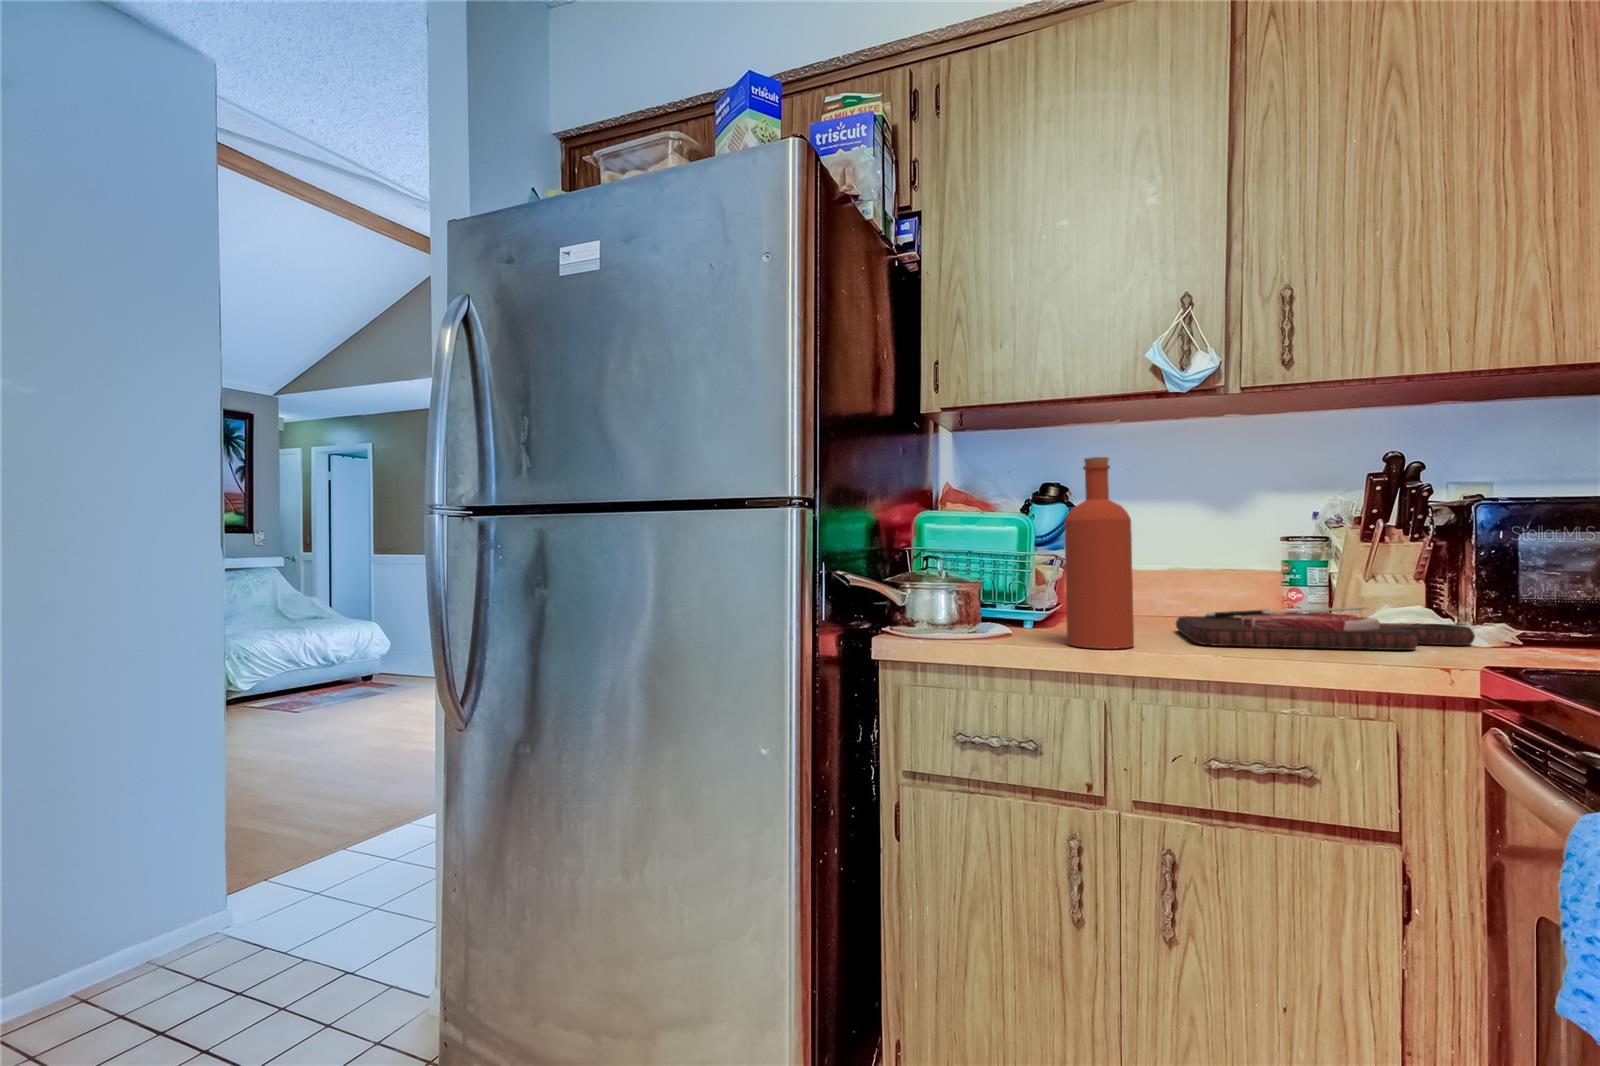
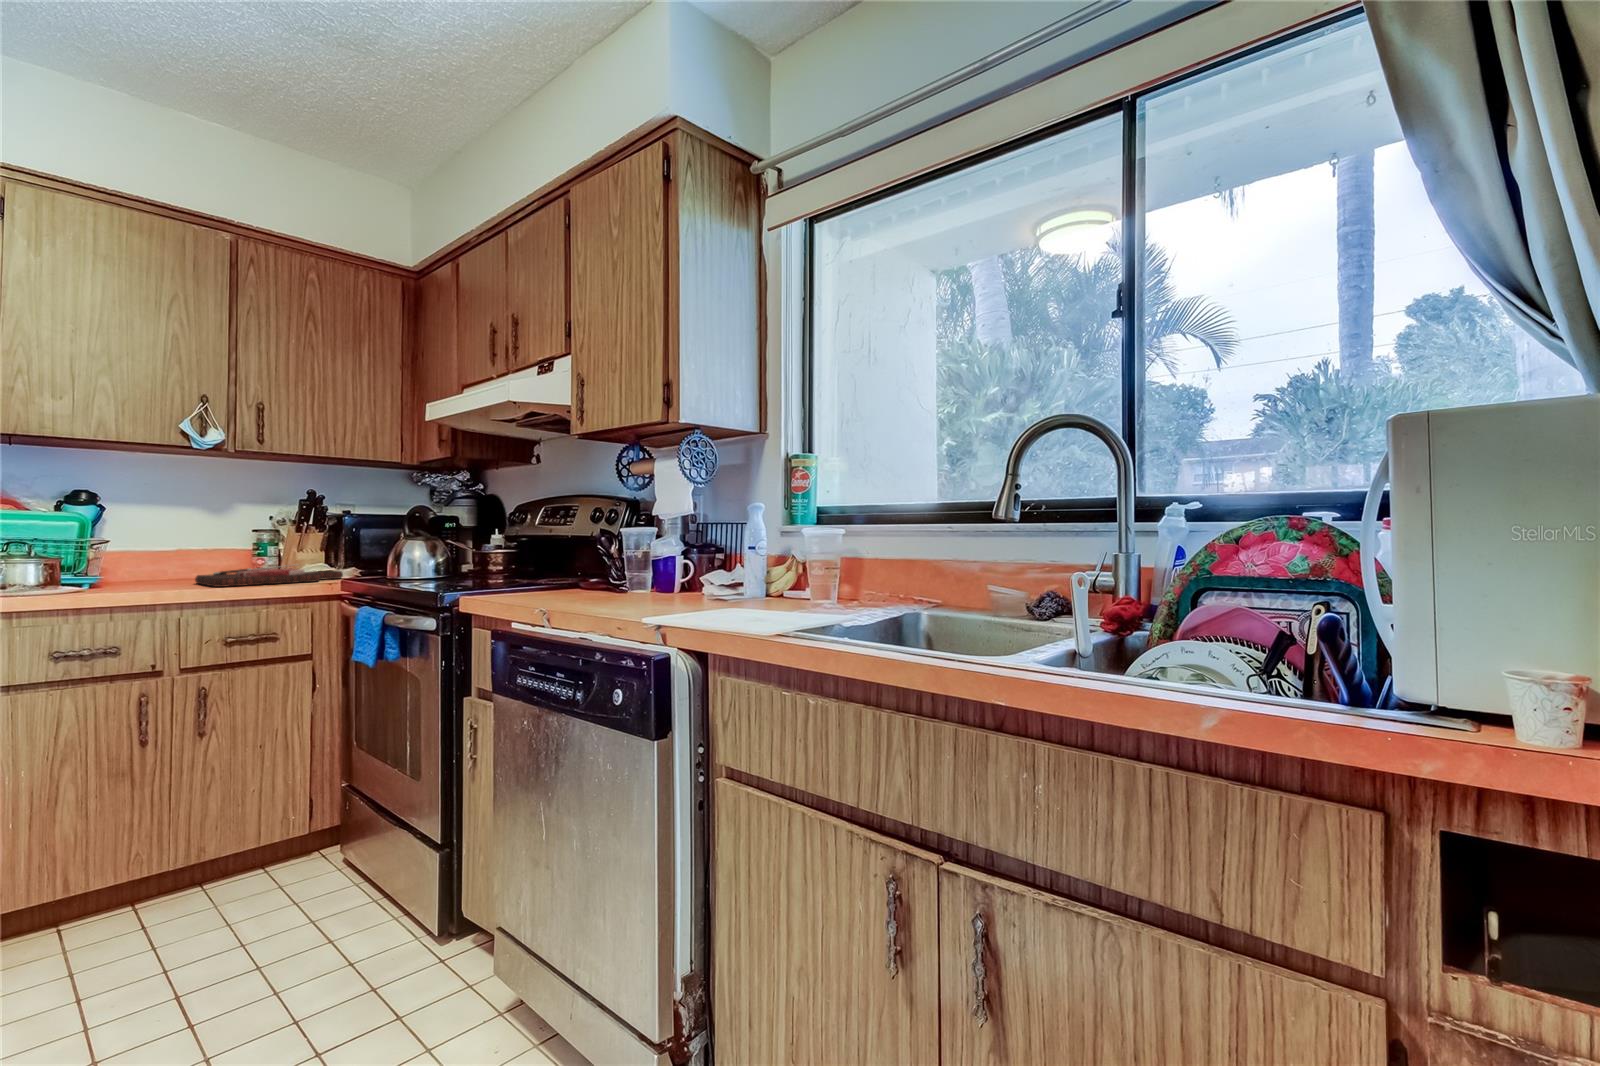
bottle: present [1065,457,1134,649] -> none [133,487,179,593]

